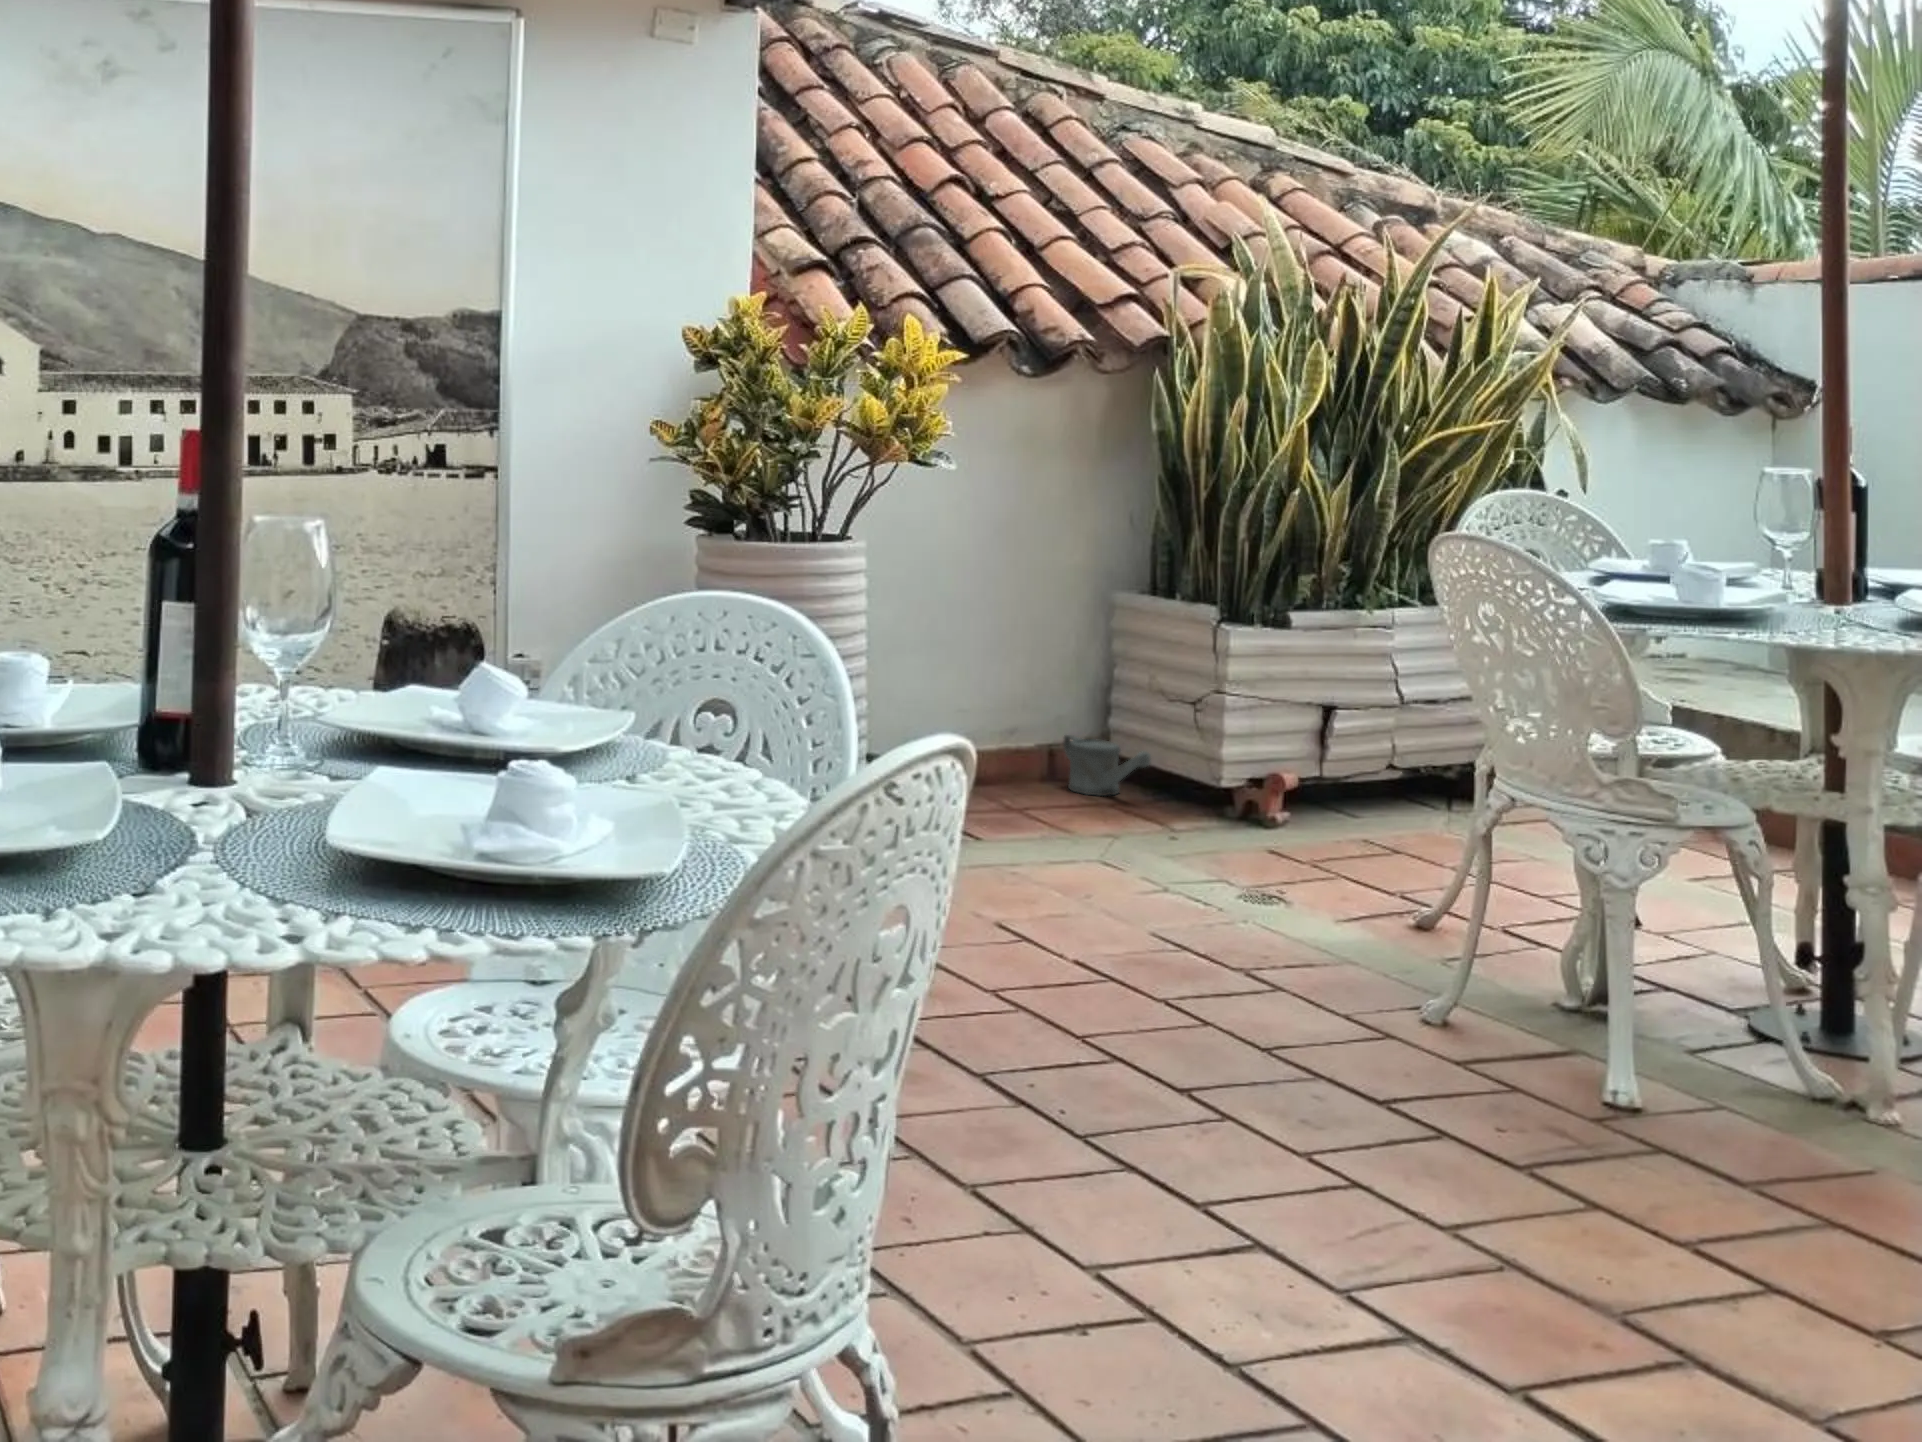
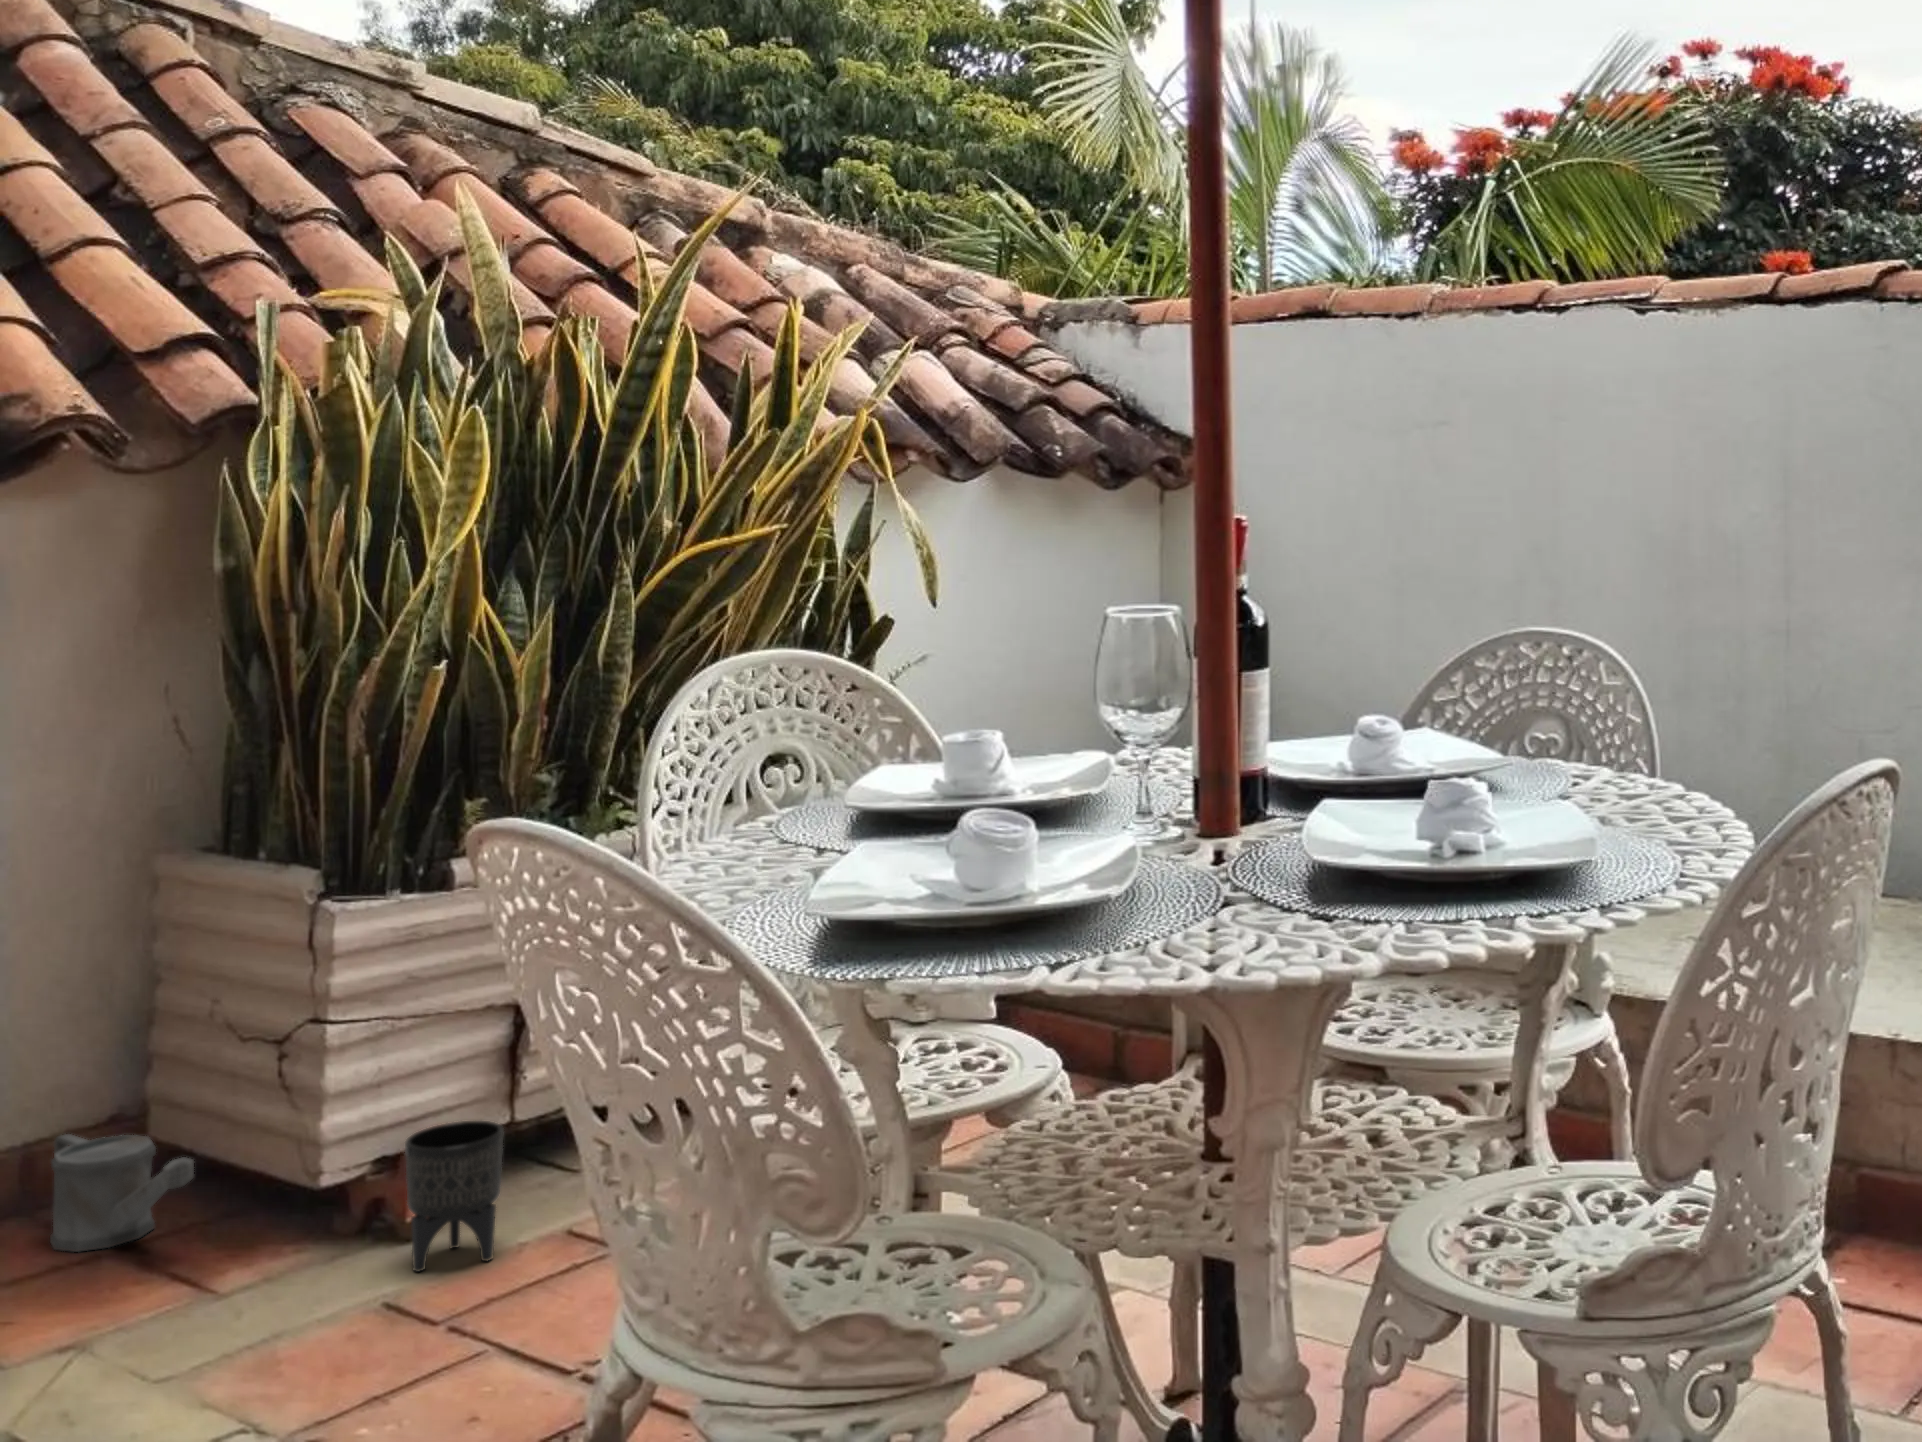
planter: none [1273,759,1329,839] -> present [405,1121,503,1272]

